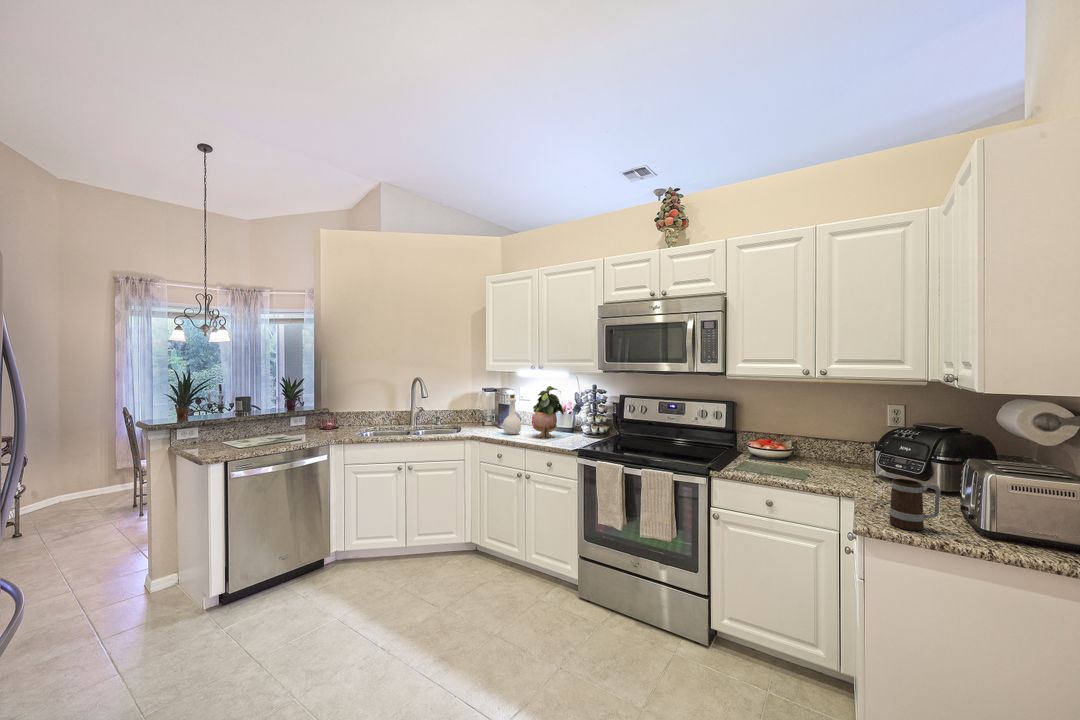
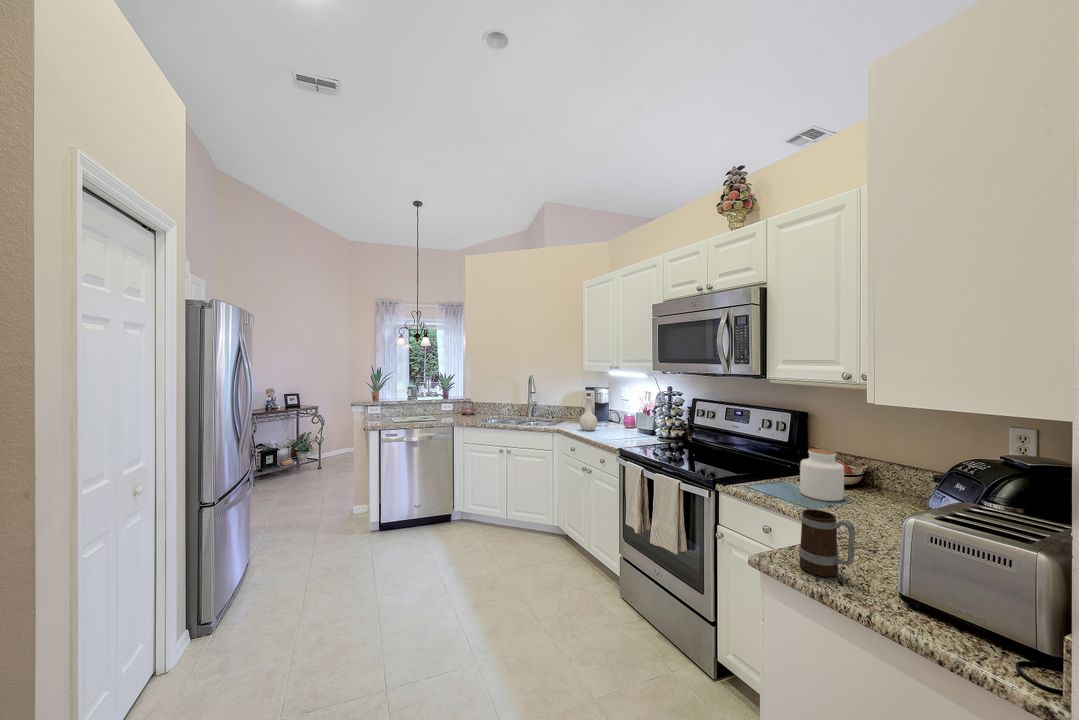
potted plant: present [533,386,564,439] -> none [600,386,630,437]
jar: none [771,431,805,472] -> present [800,449,844,501]

